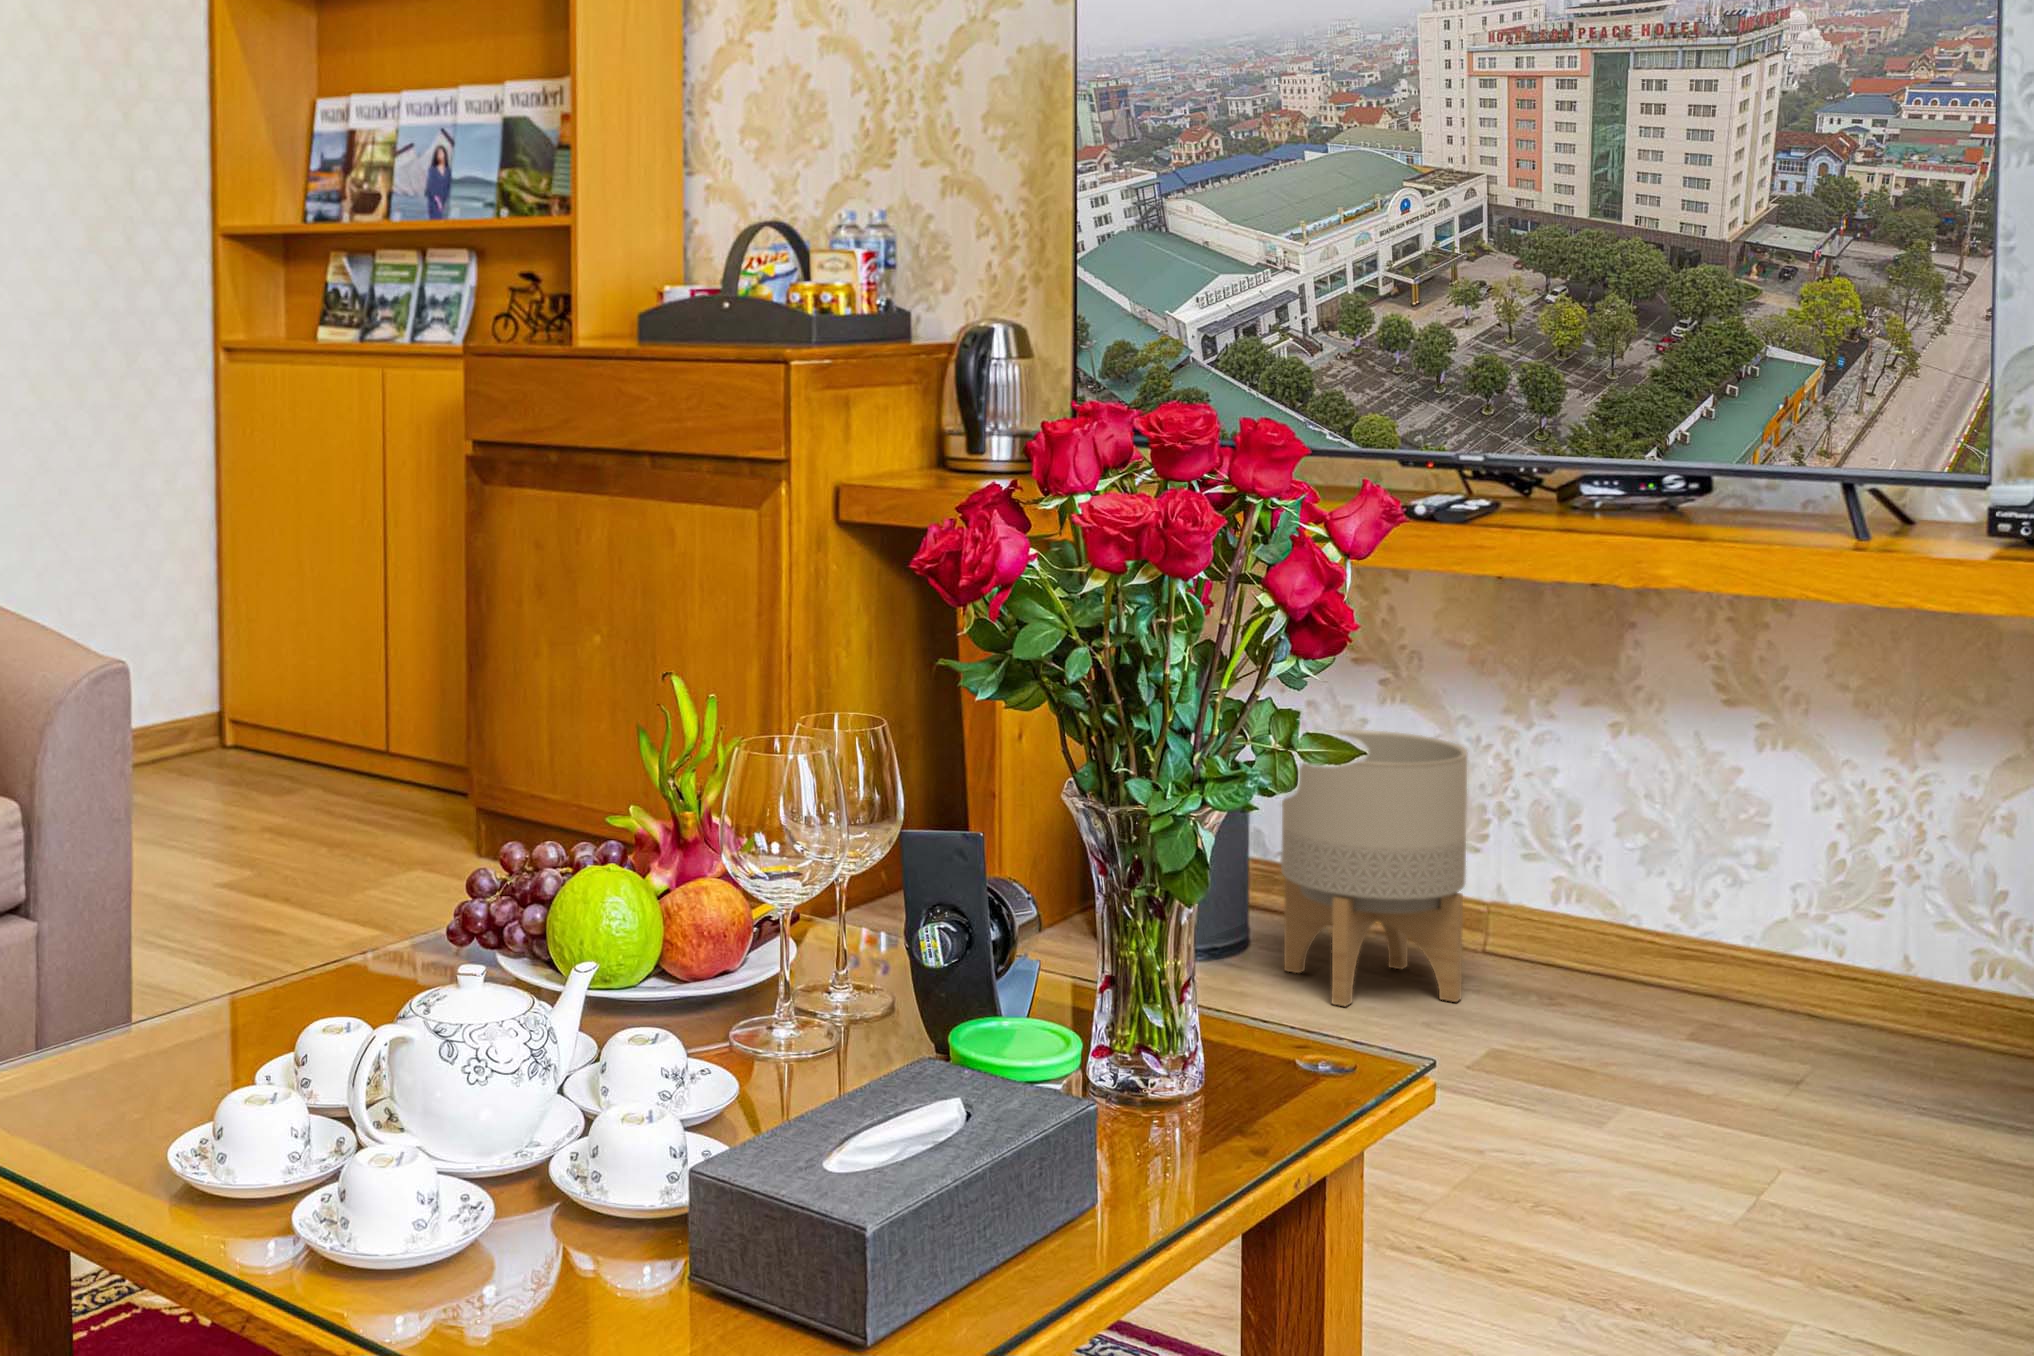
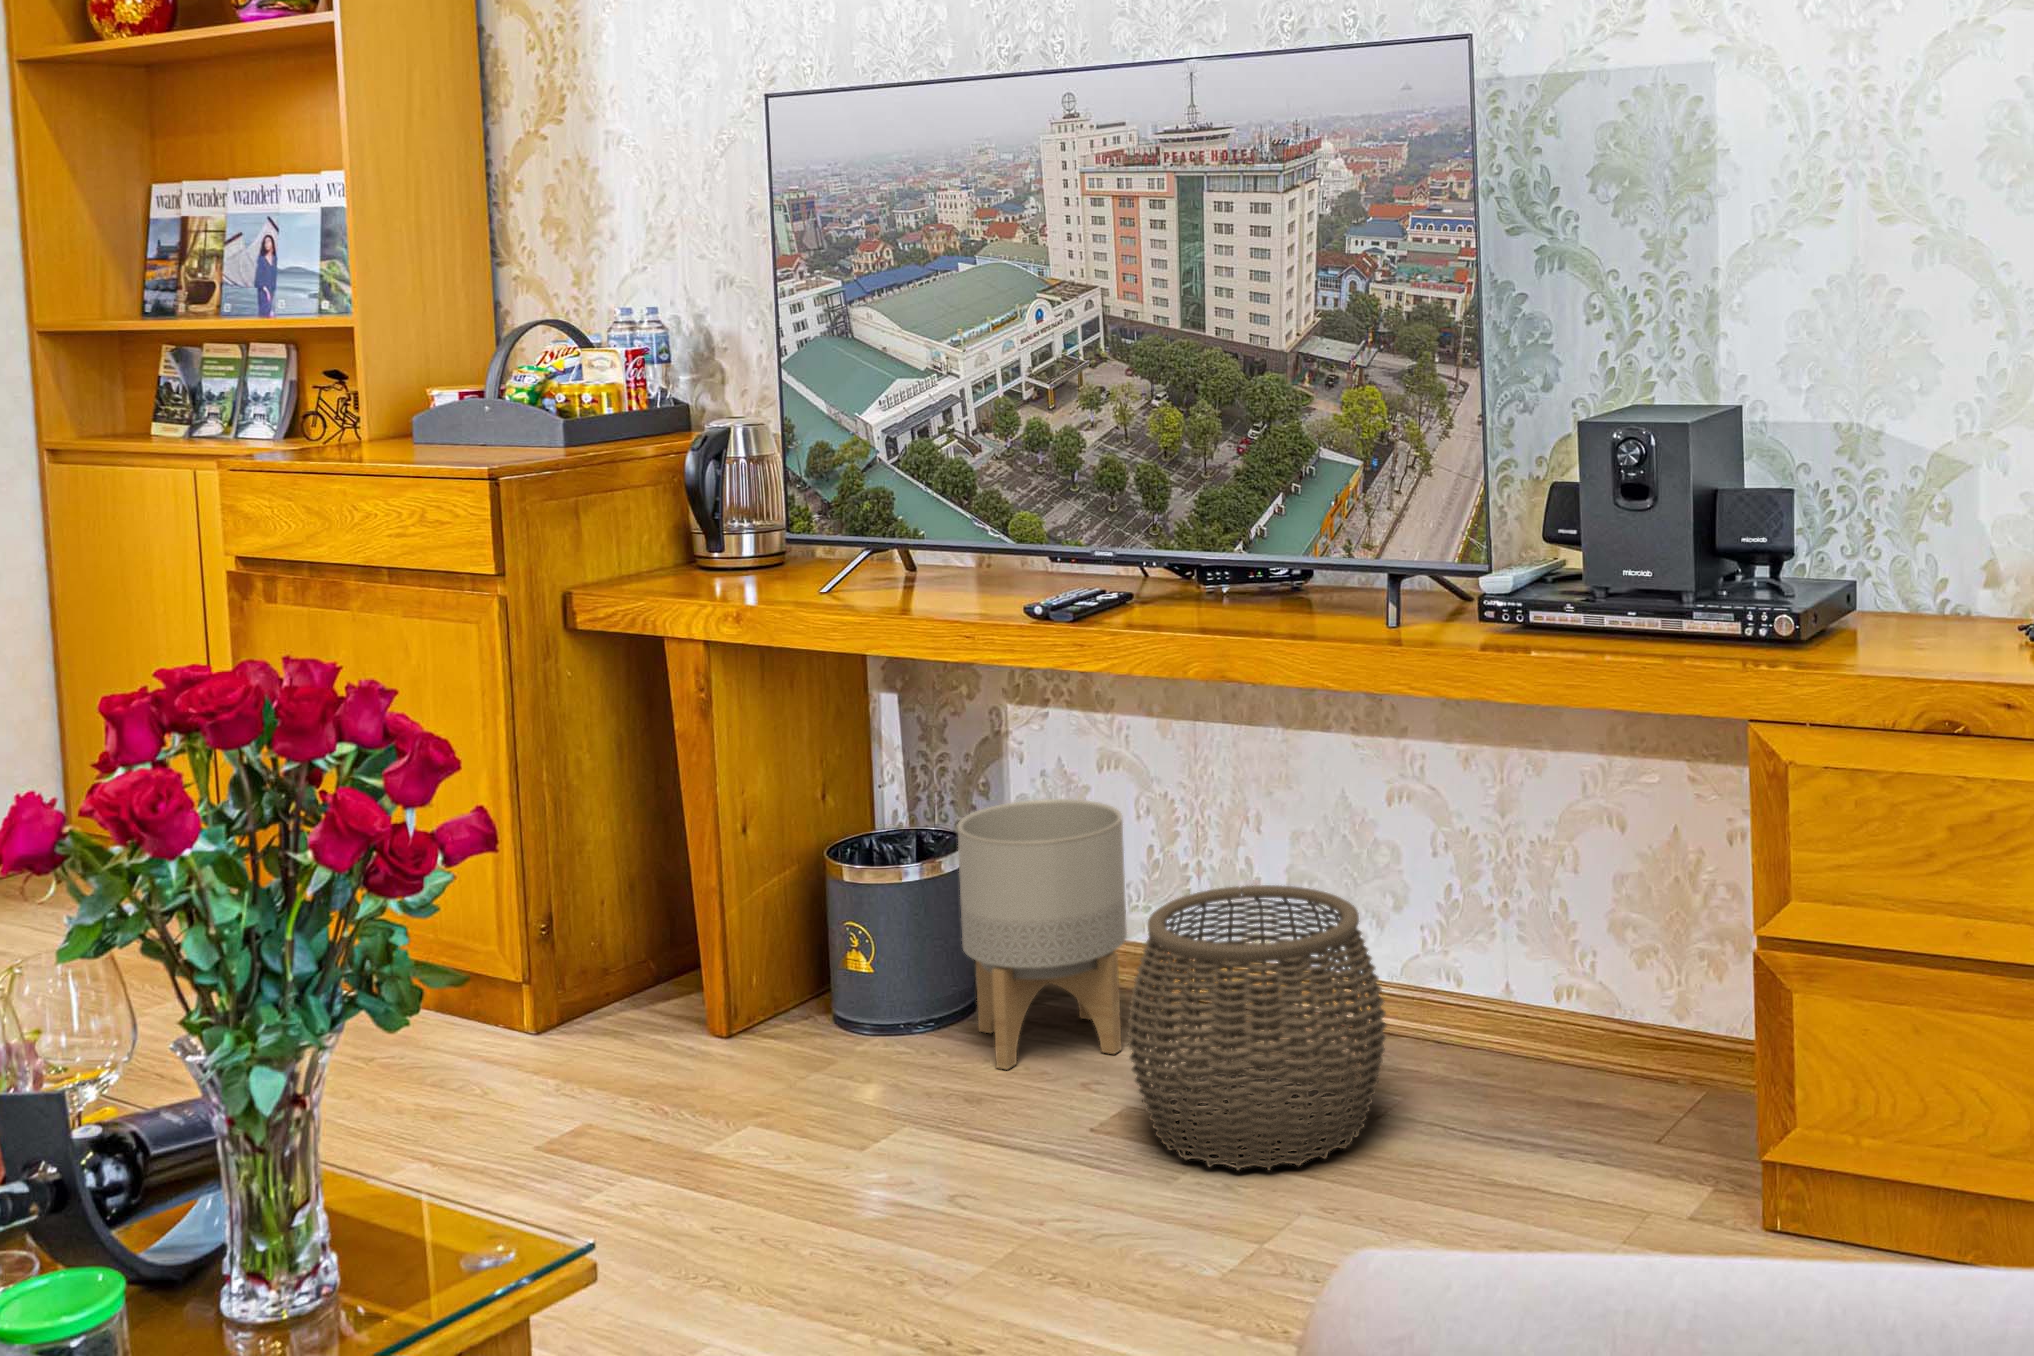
woven basket: none [1538,821,1851,1120] -> present [1127,885,1386,1170]

